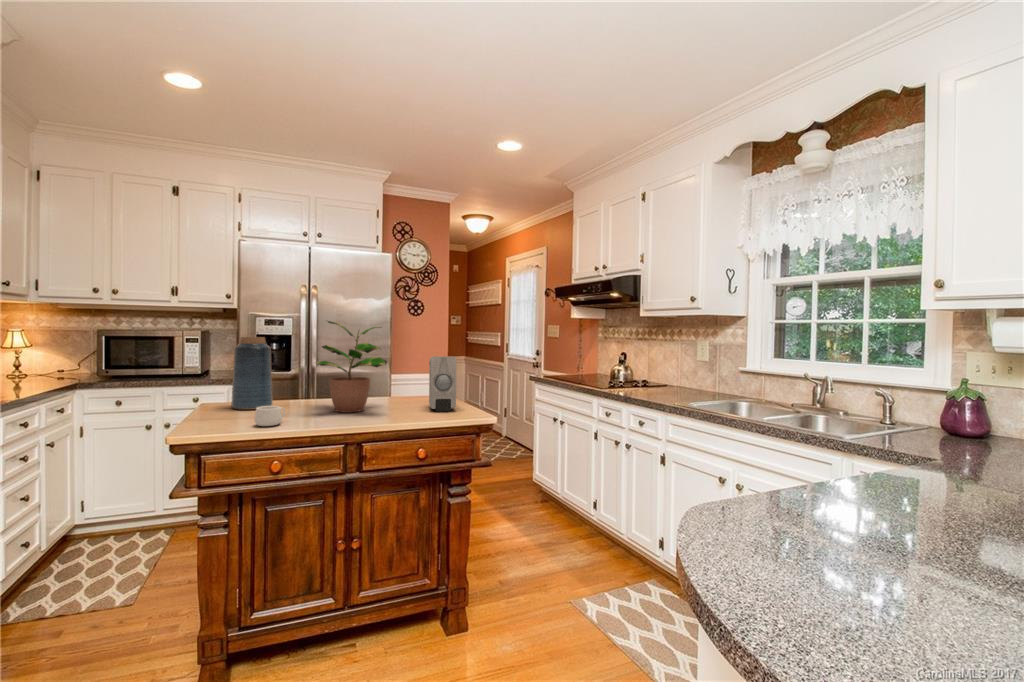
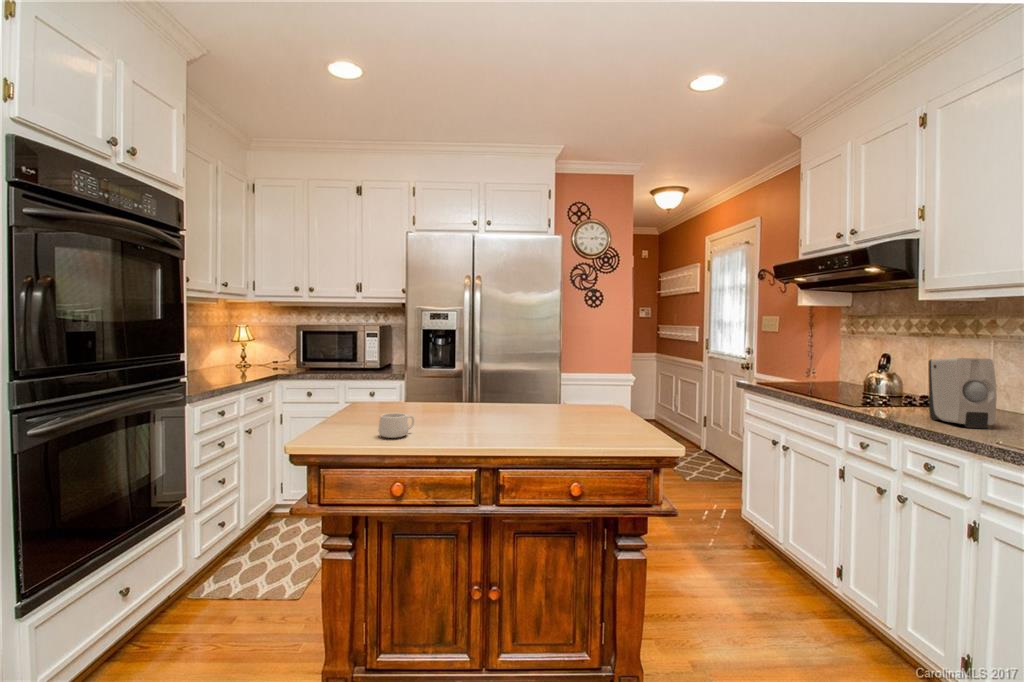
potted plant: present [315,321,387,412] -> none [450,311,536,424]
vase: present [231,337,273,410] -> none [374,331,415,413]
soap dispenser: present [429,356,456,412] -> present [929,358,997,428]

